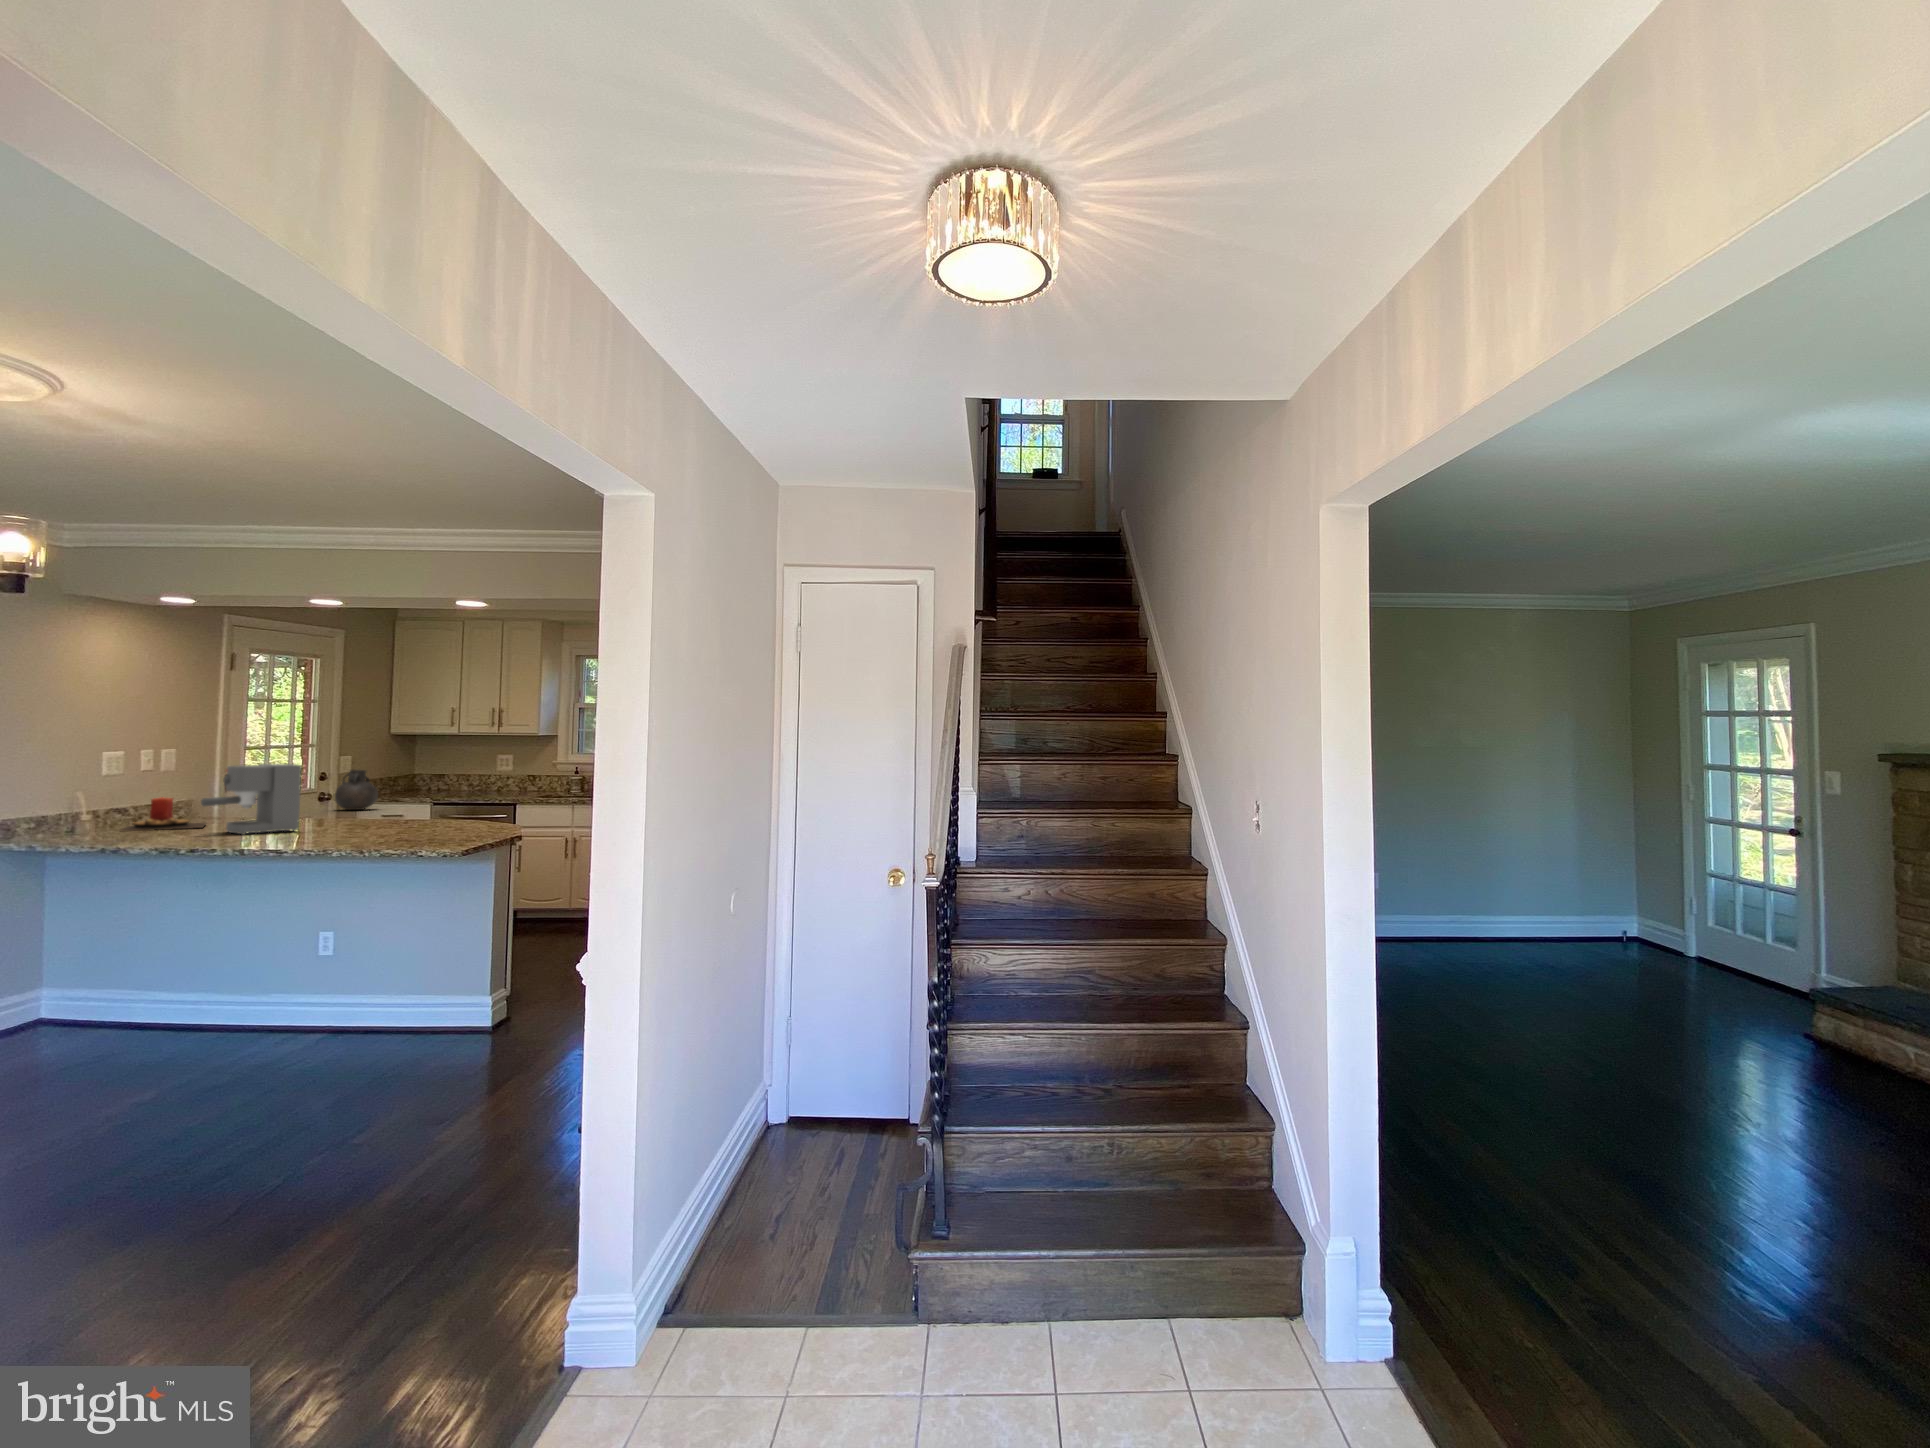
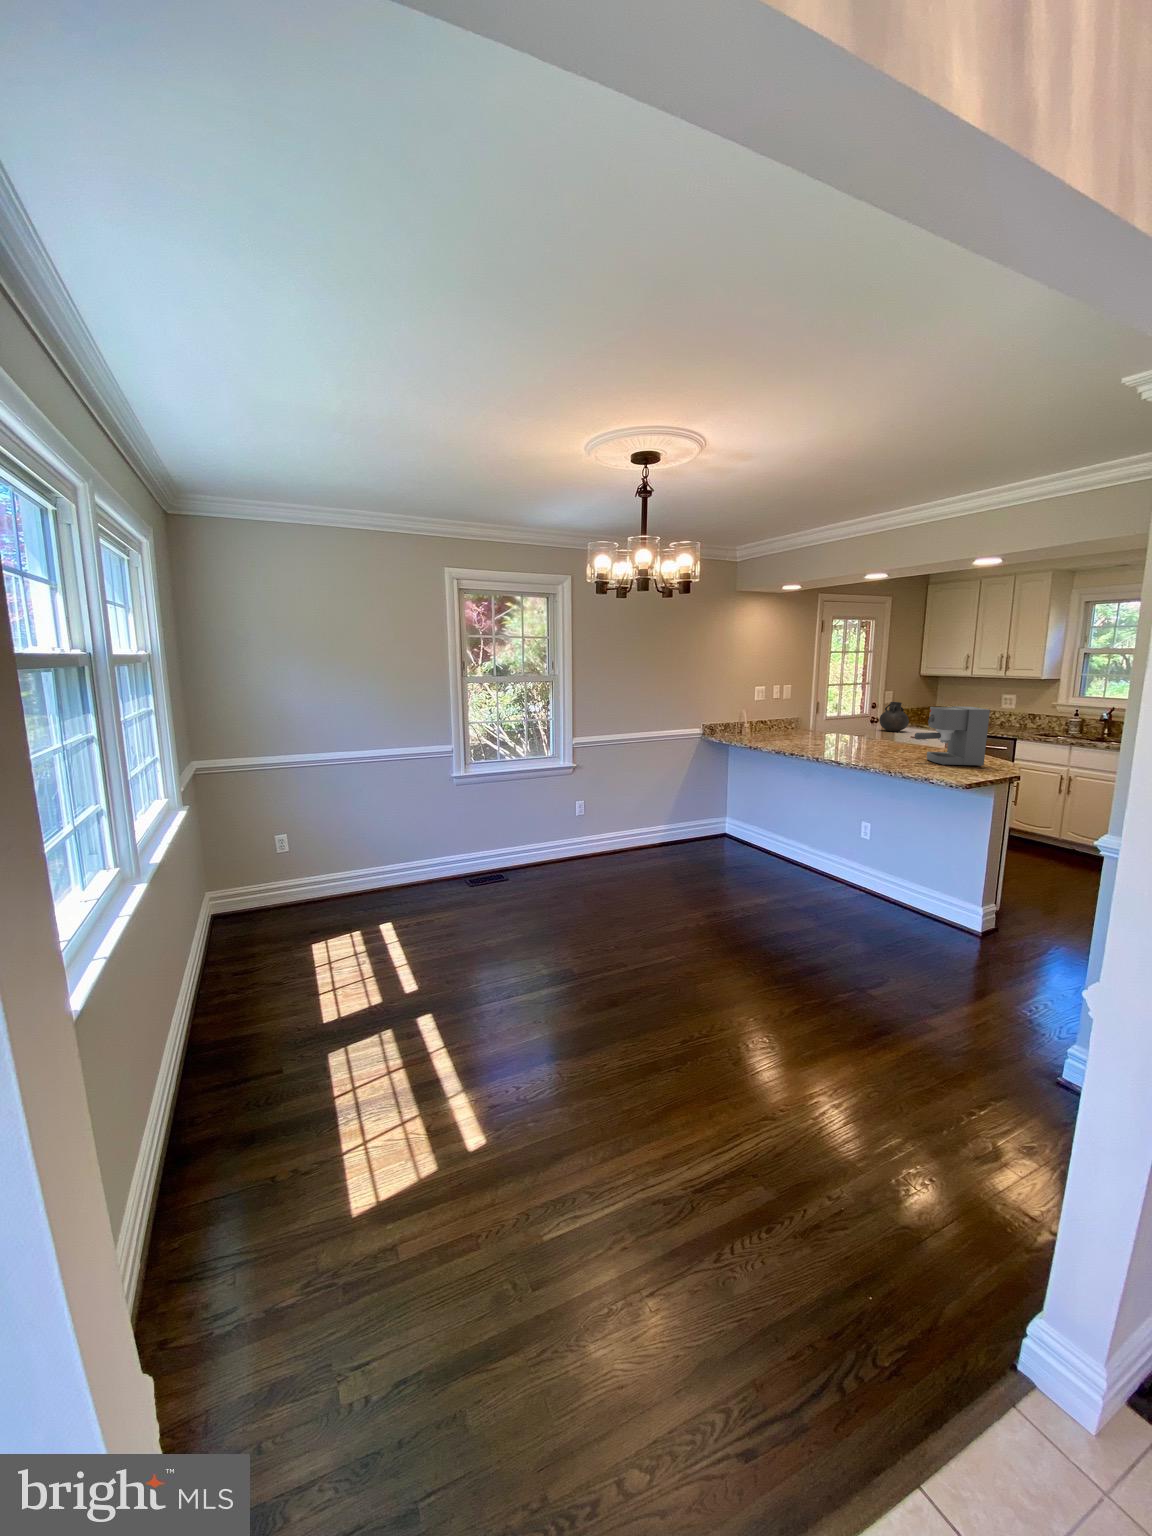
coffee maker: present [201,764,302,835] -> present [915,706,990,766]
candle: present [121,798,206,831] -> none [760,715,804,737]

